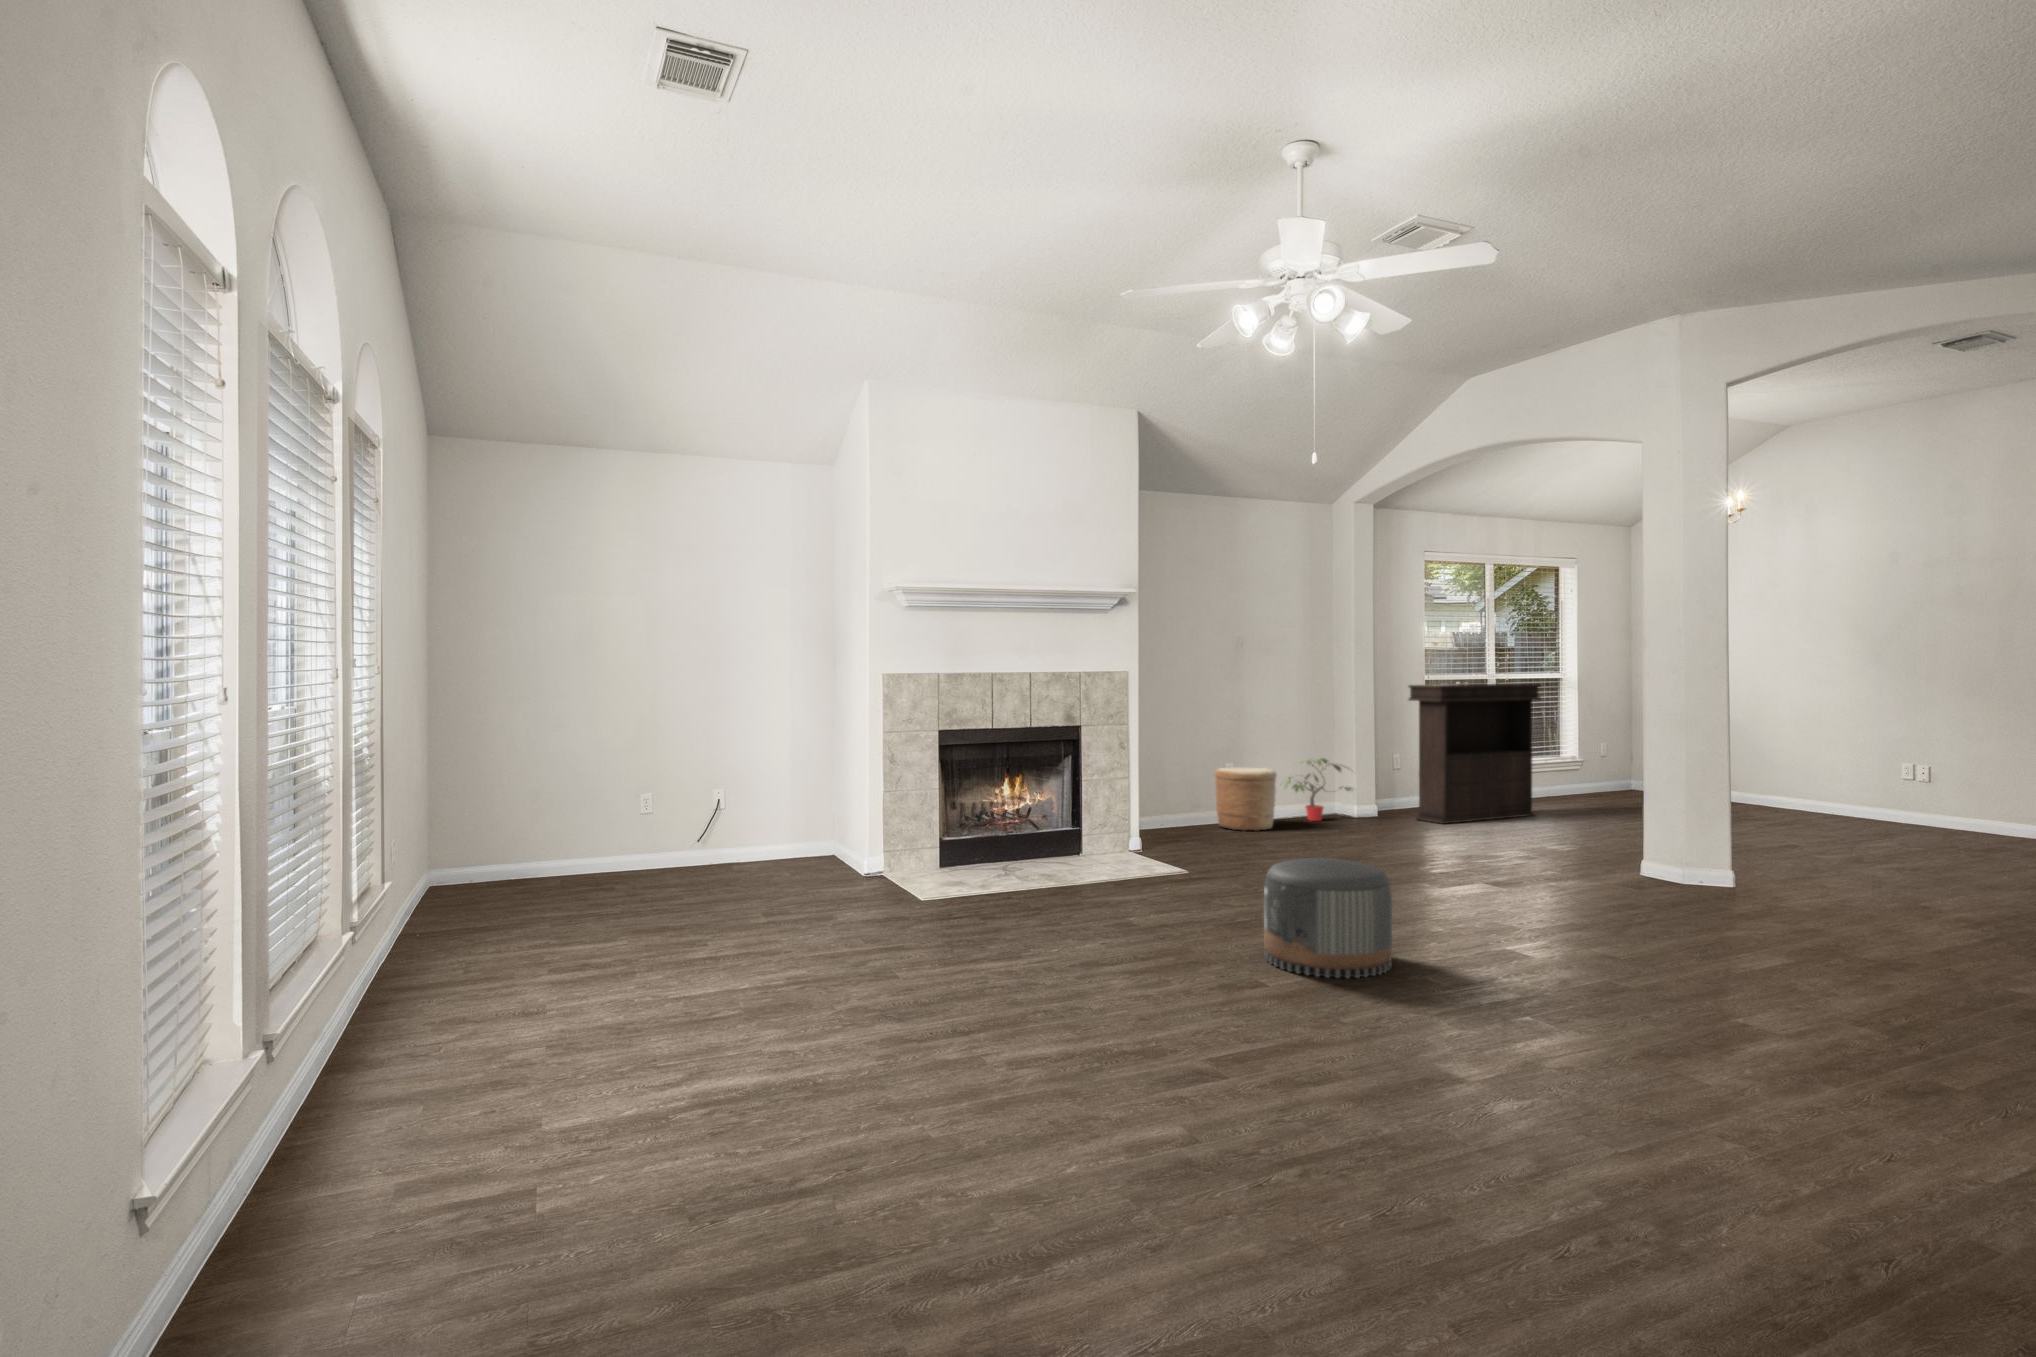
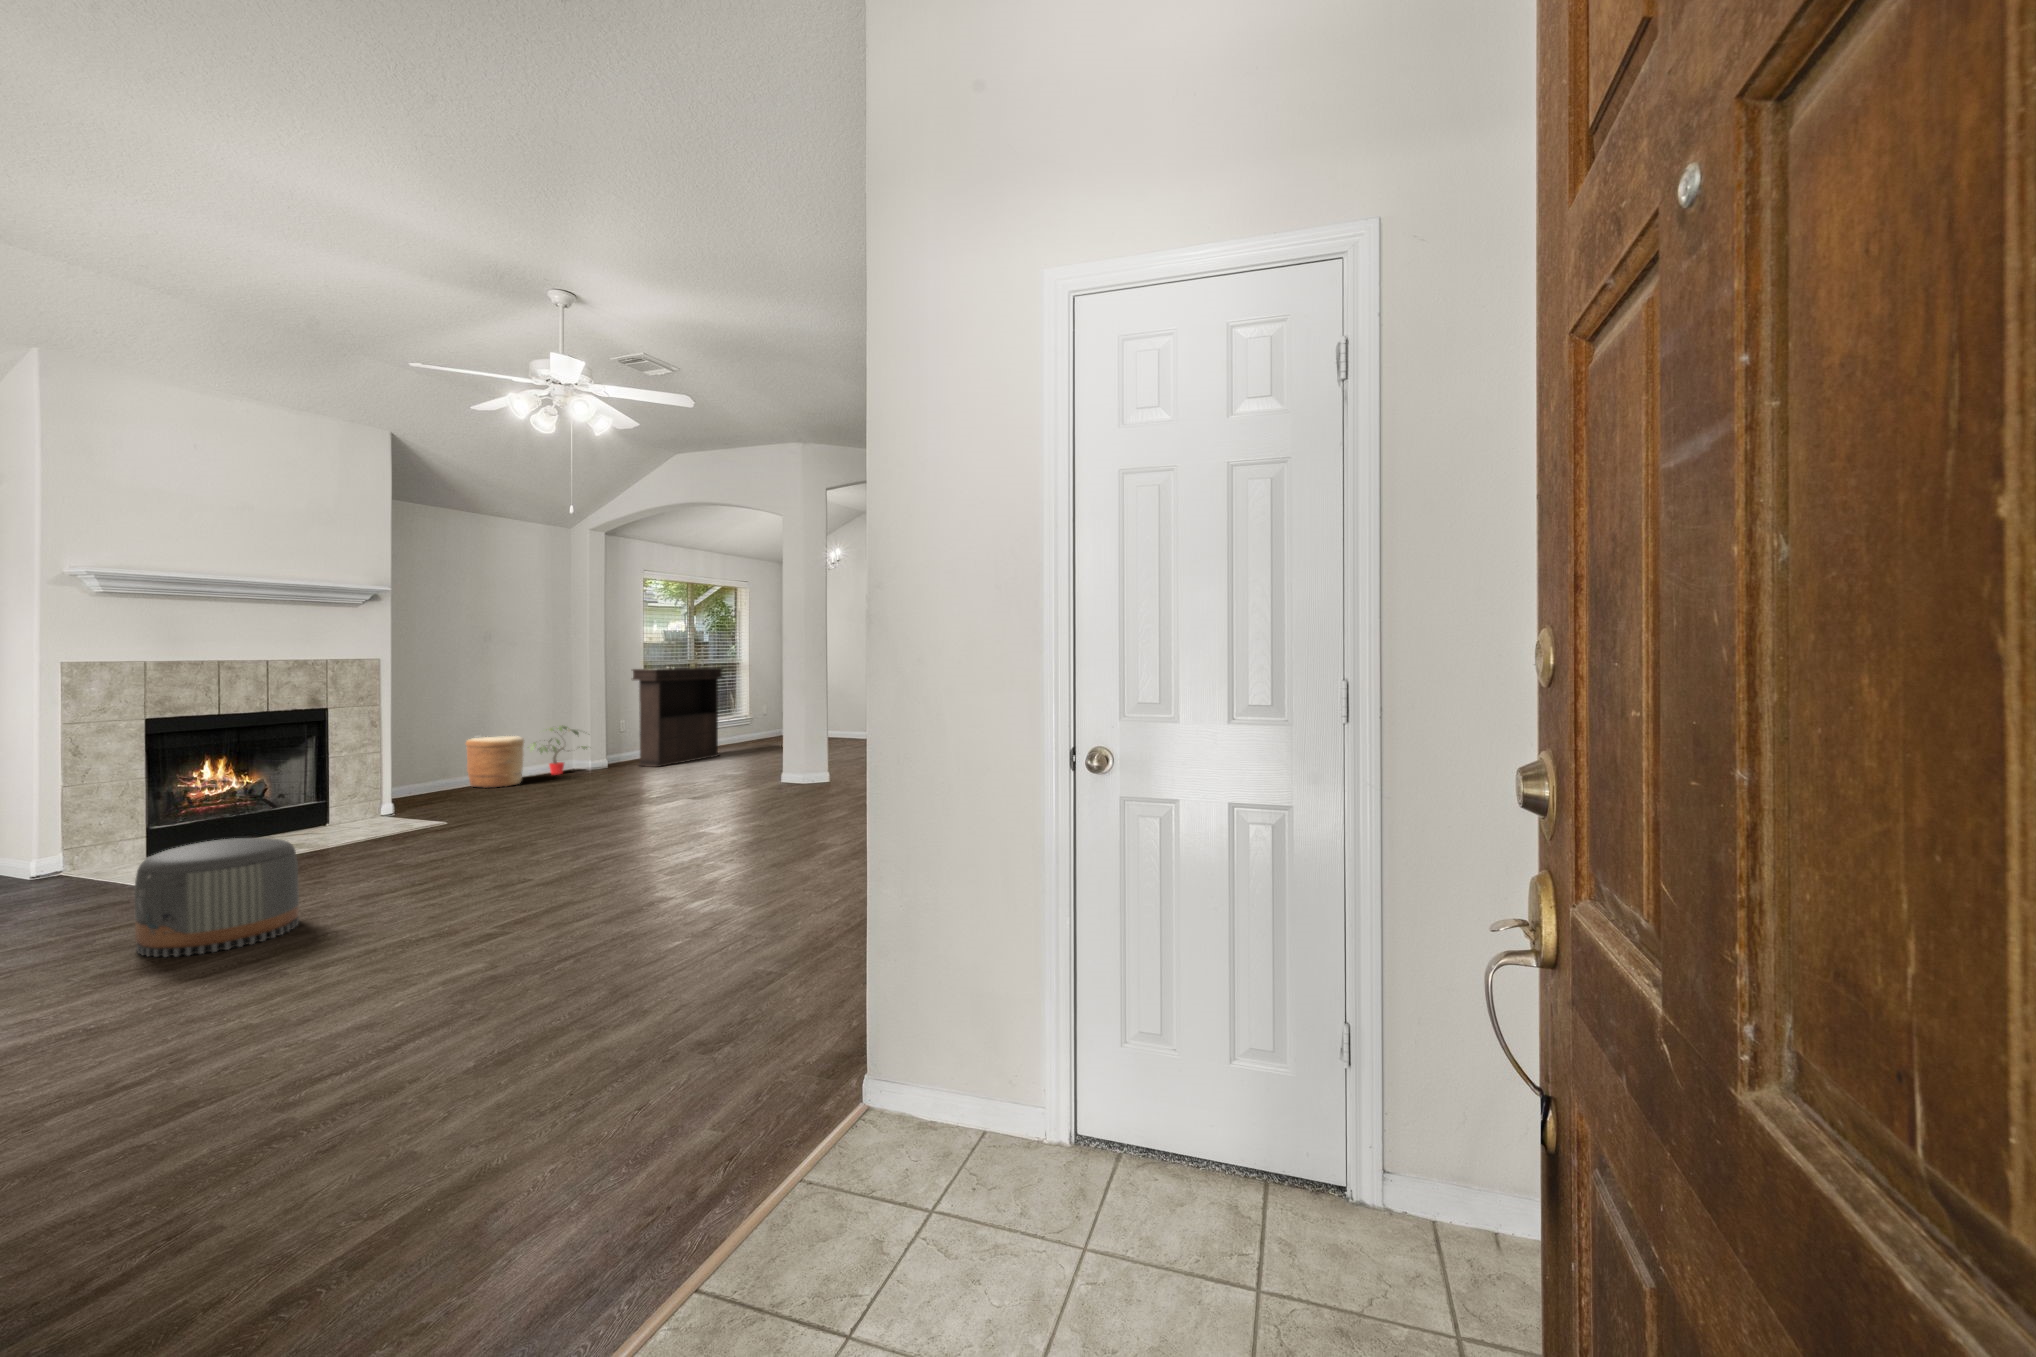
pouf: present [1264,858,1392,978] -> present [134,838,299,957]

